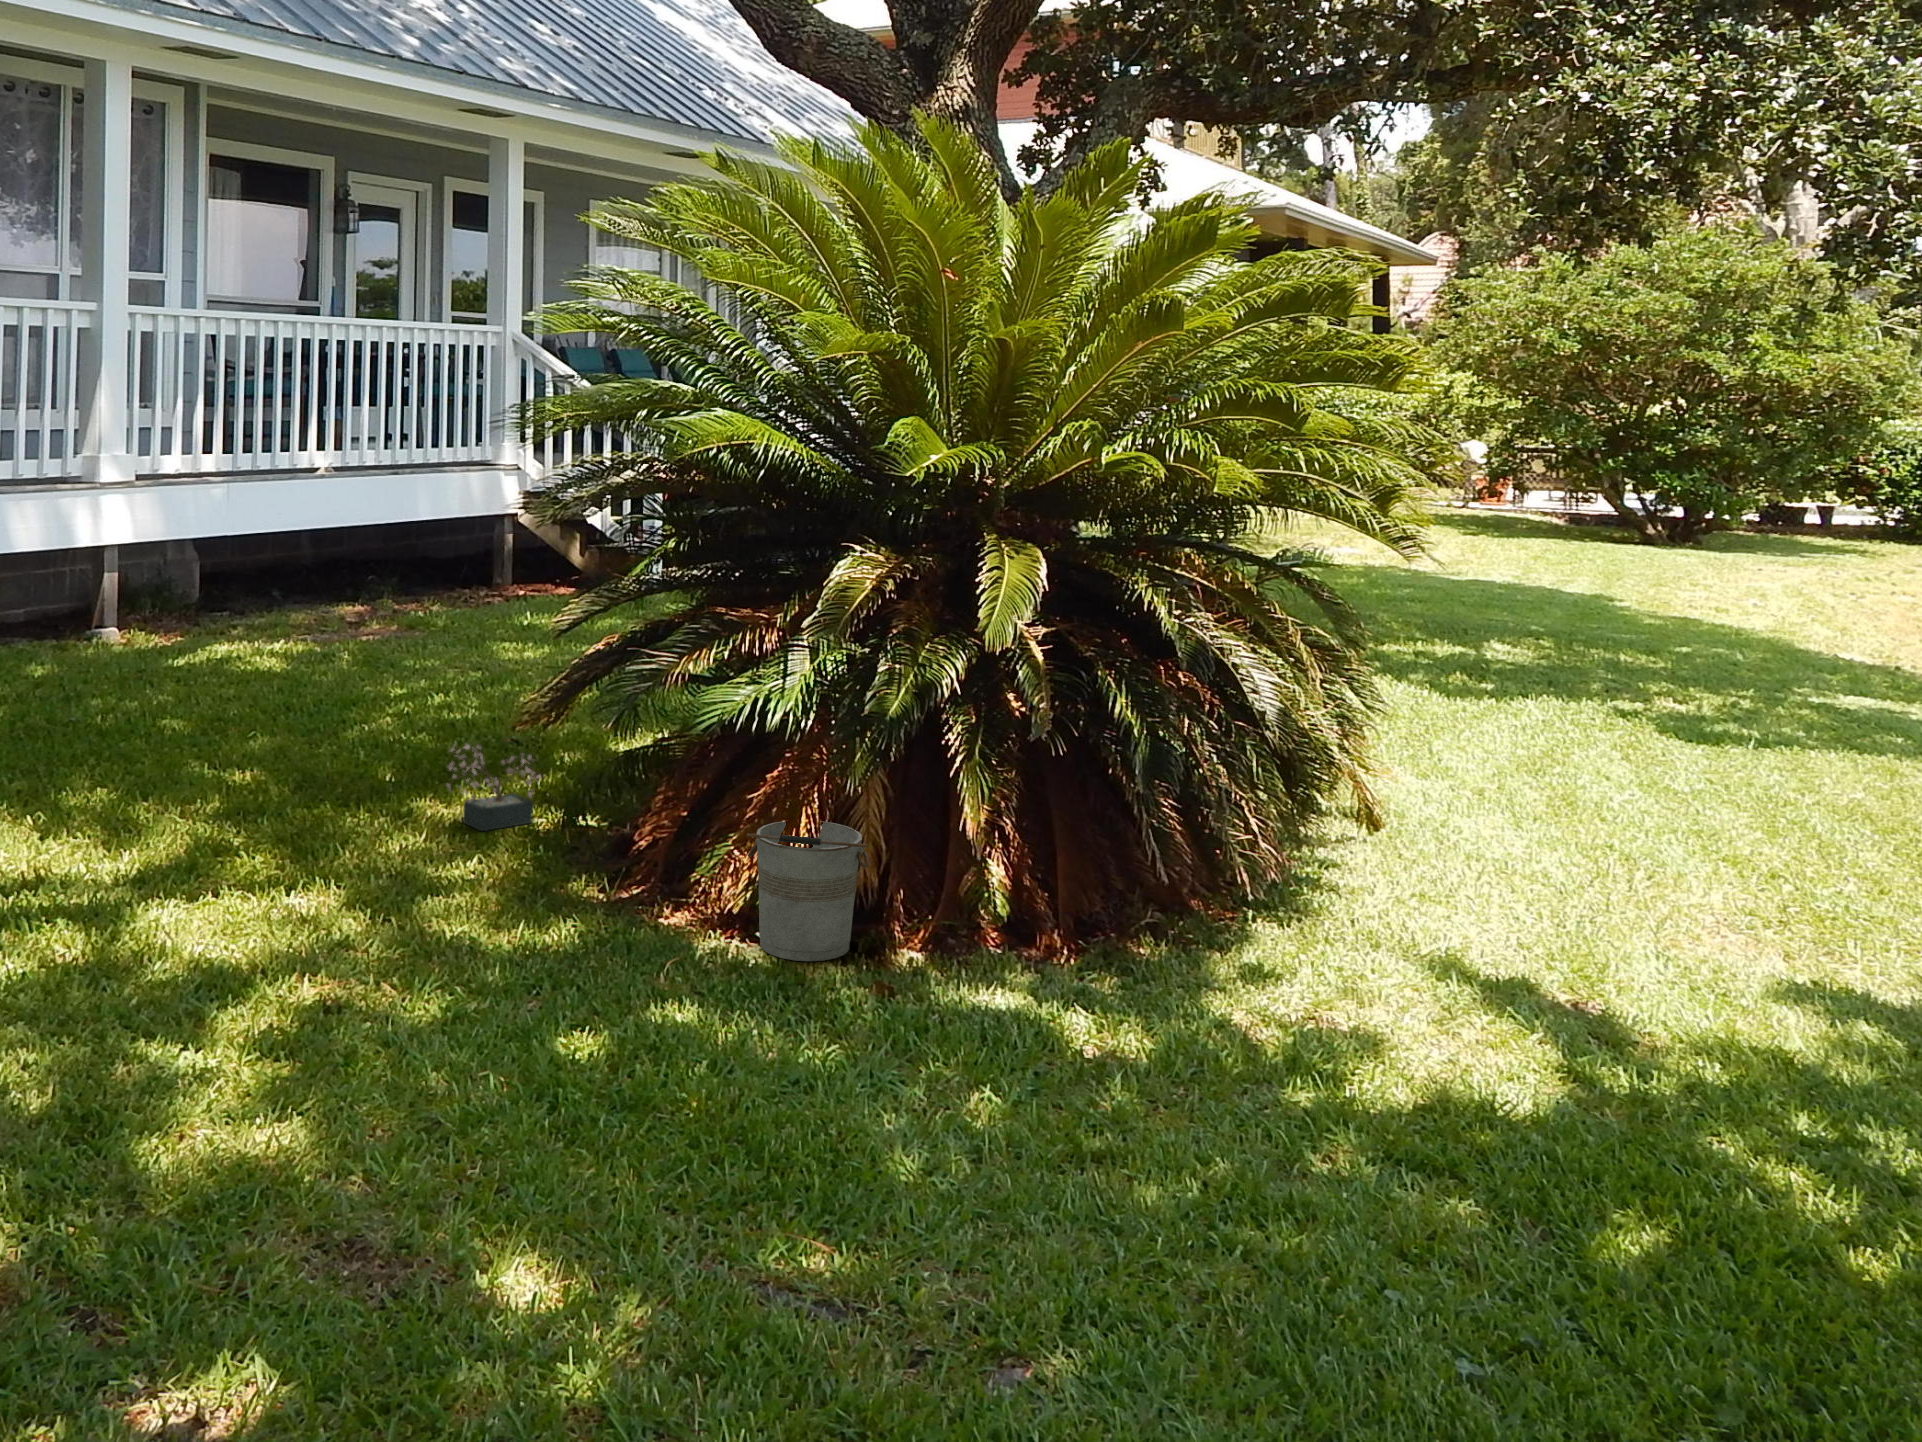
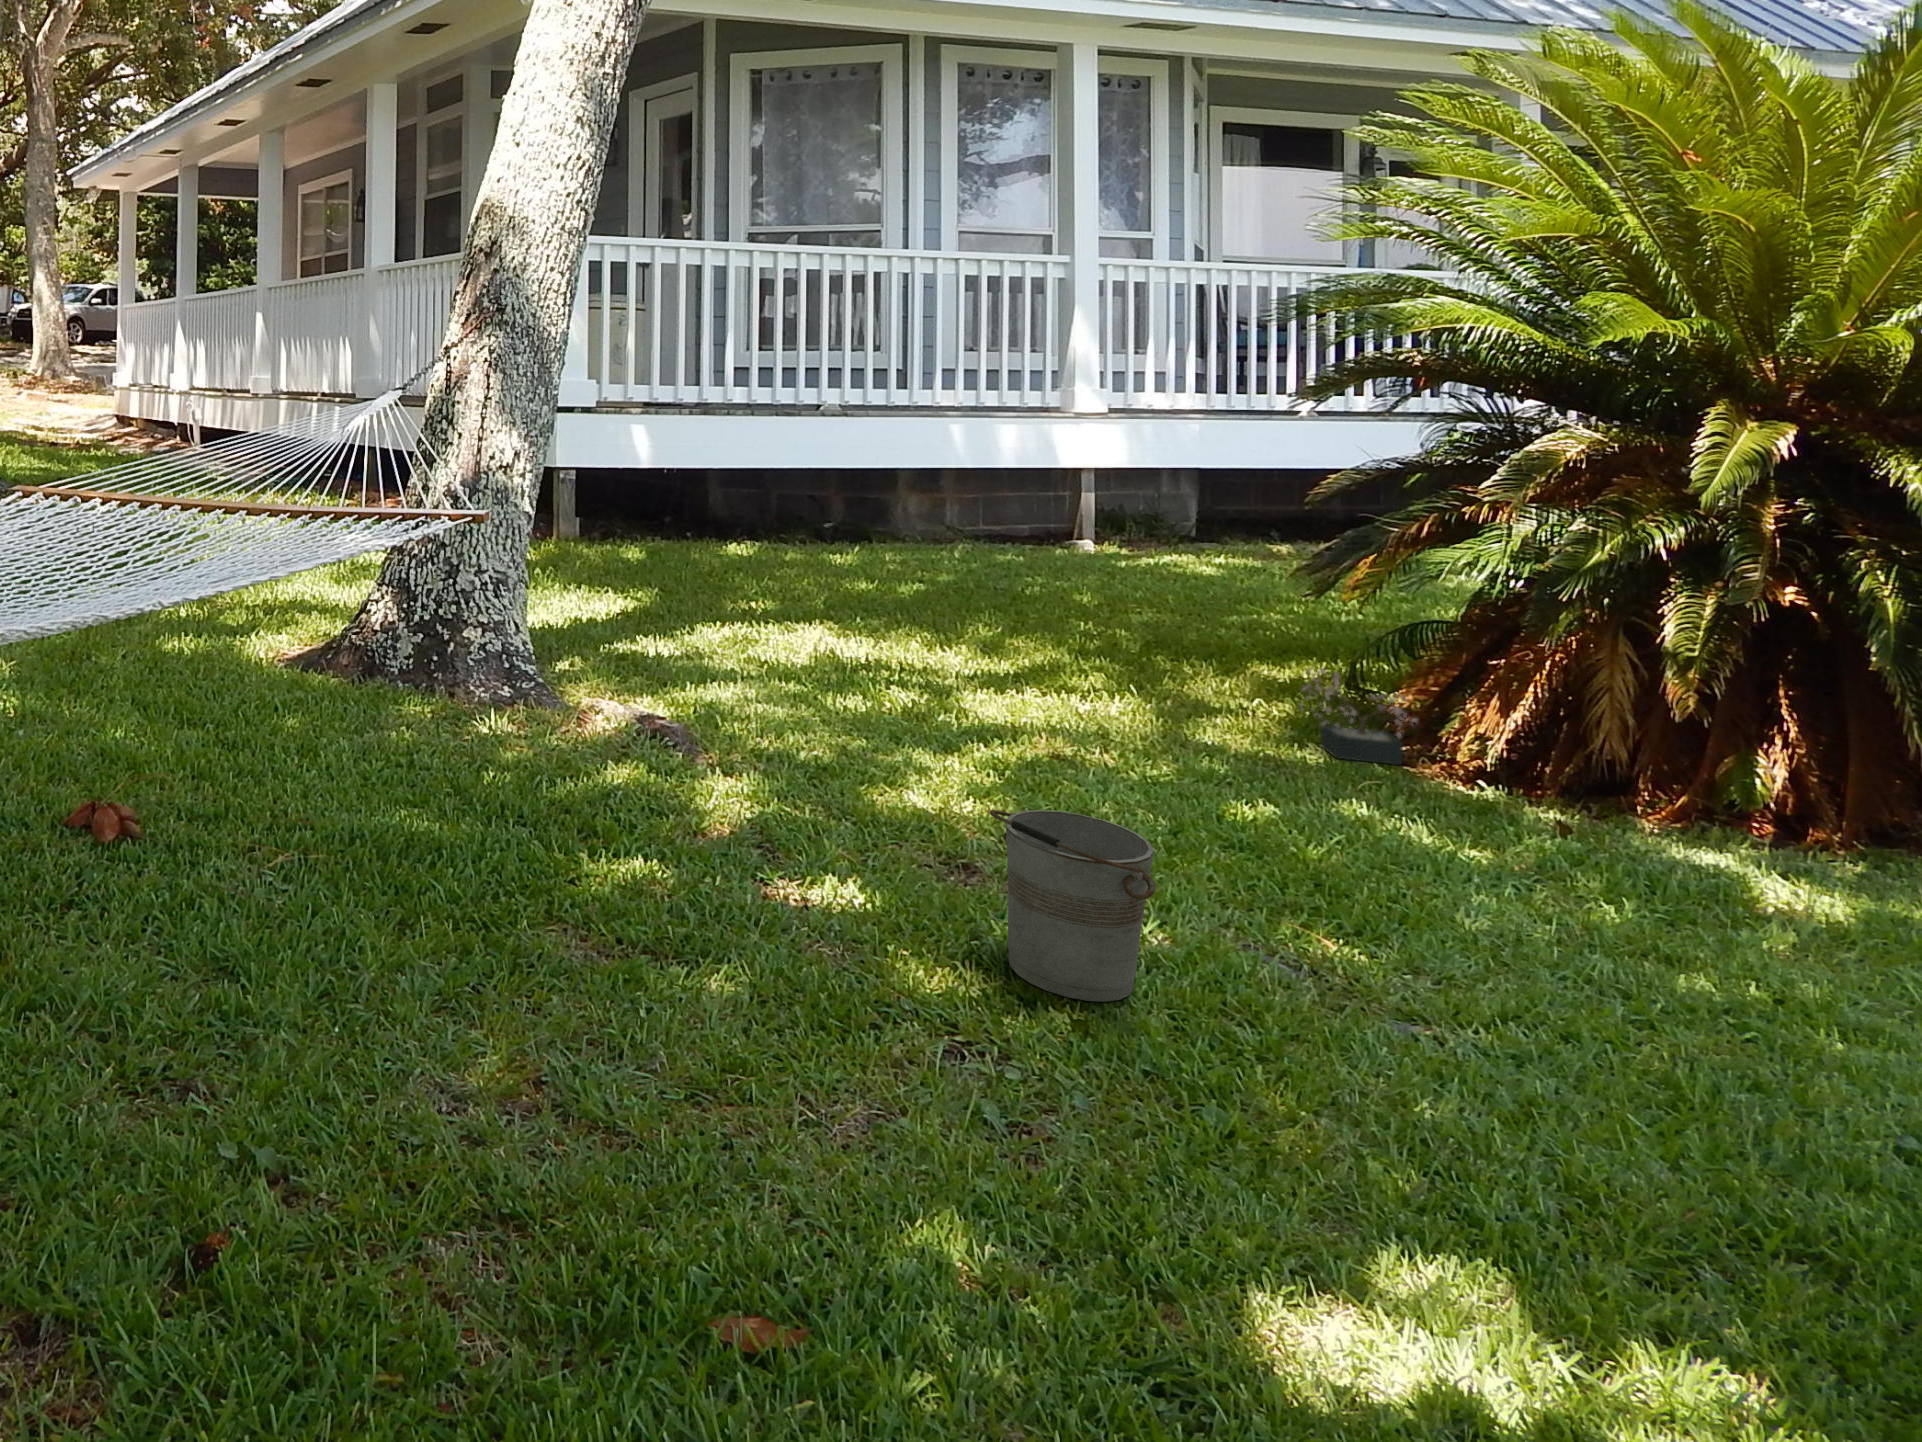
bucket: present [747,822,869,961] -> present [990,810,1155,1002]

